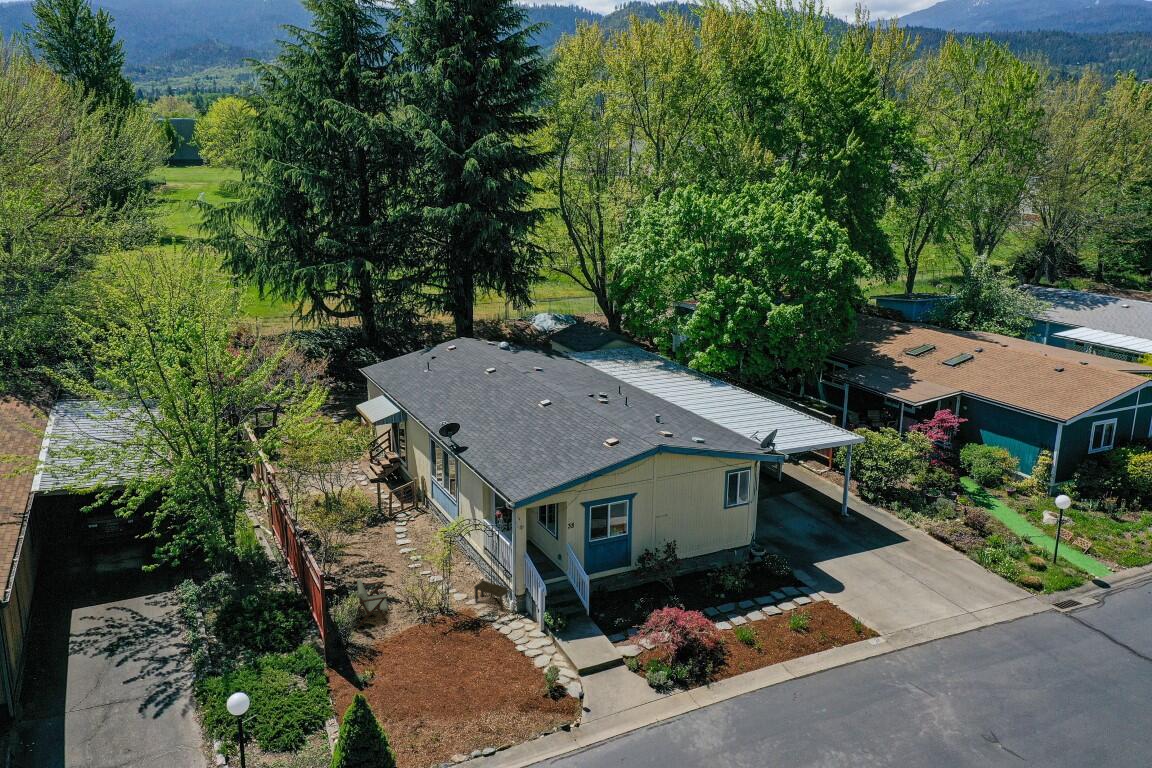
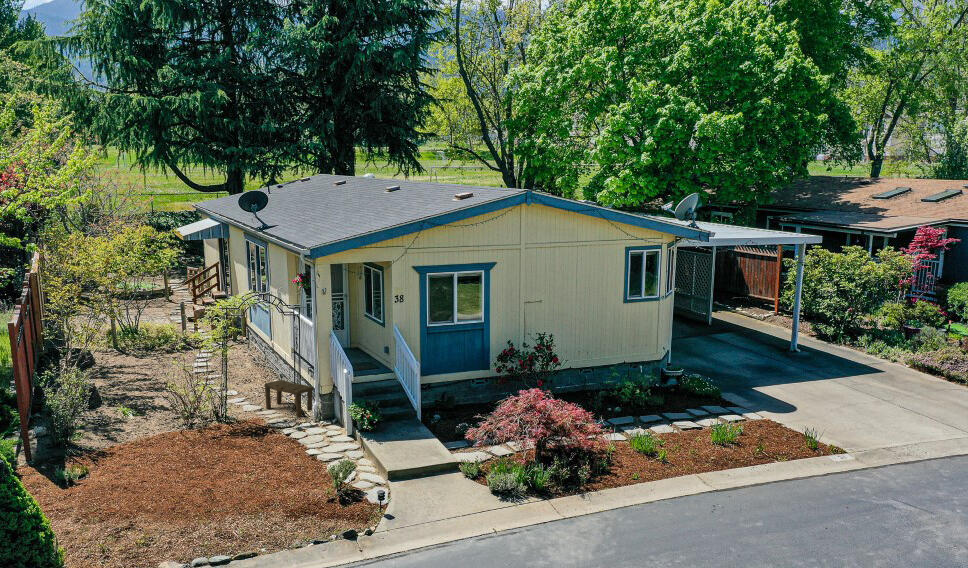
lounge chair: present [357,579,388,628] -> none [86,363,140,425]

